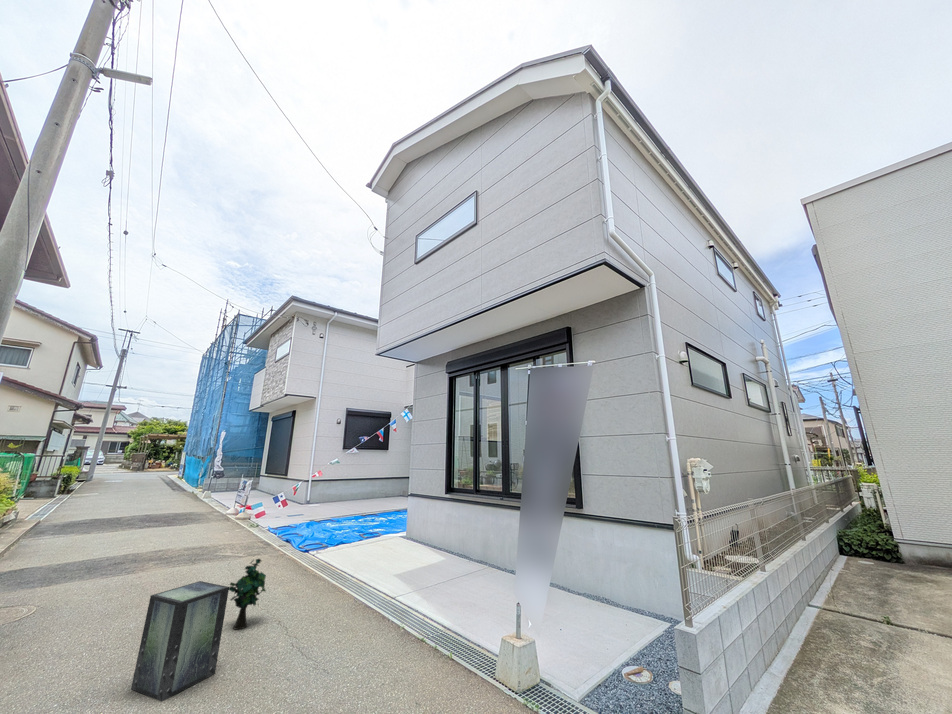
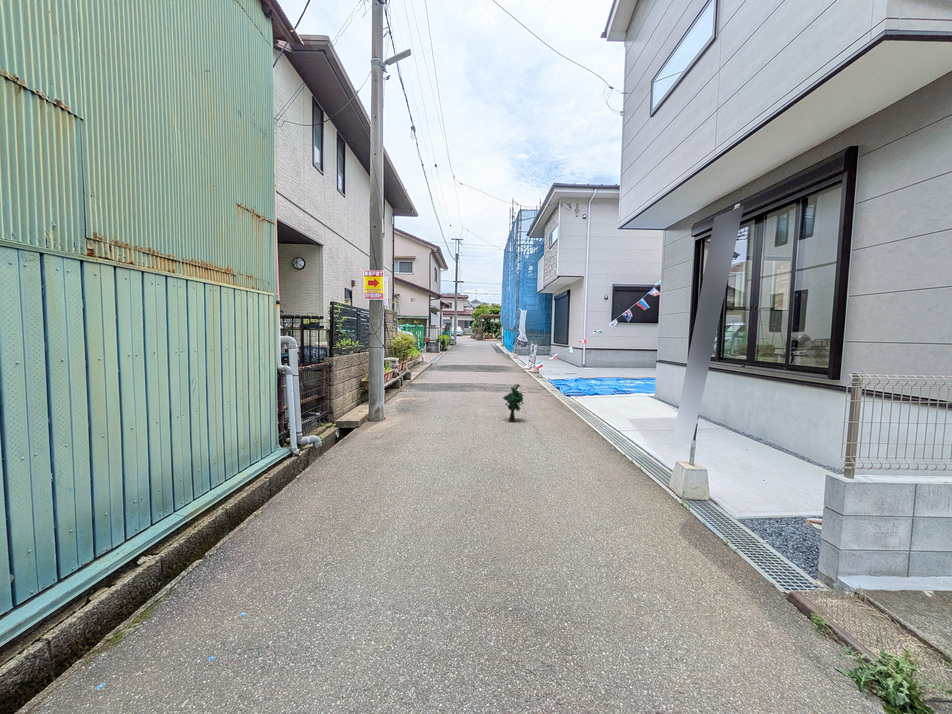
storage box: present [131,581,229,701] -> none [460,387,496,436]

